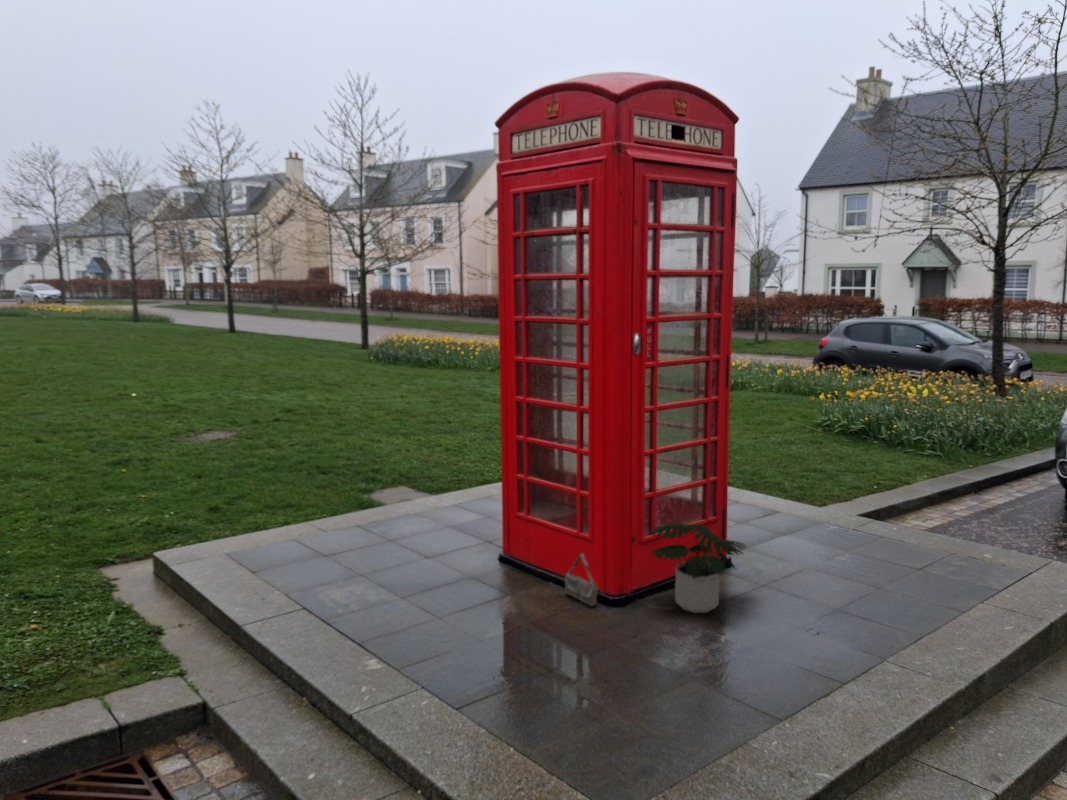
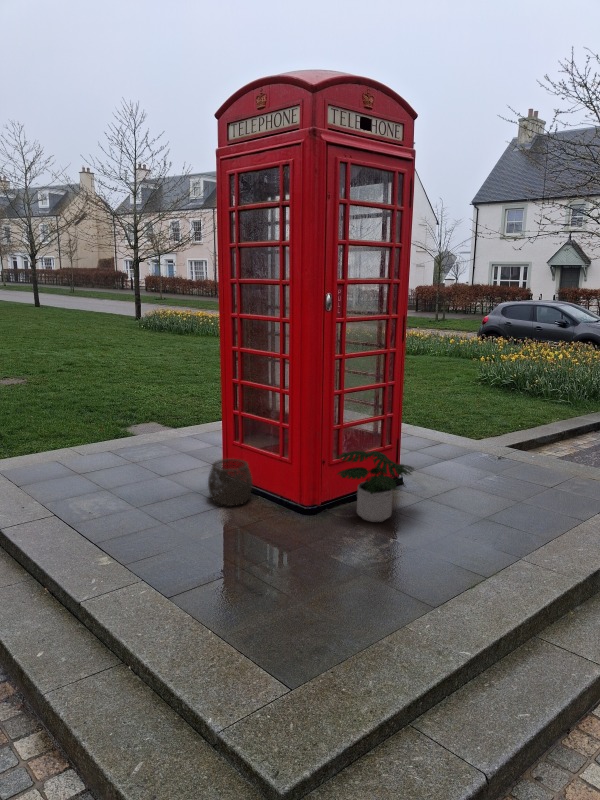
woven basket: none [489,534,544,594] -> present [208,459,253,506]
bag: present [565,554,598,606] -> none [268,475,294,517]

